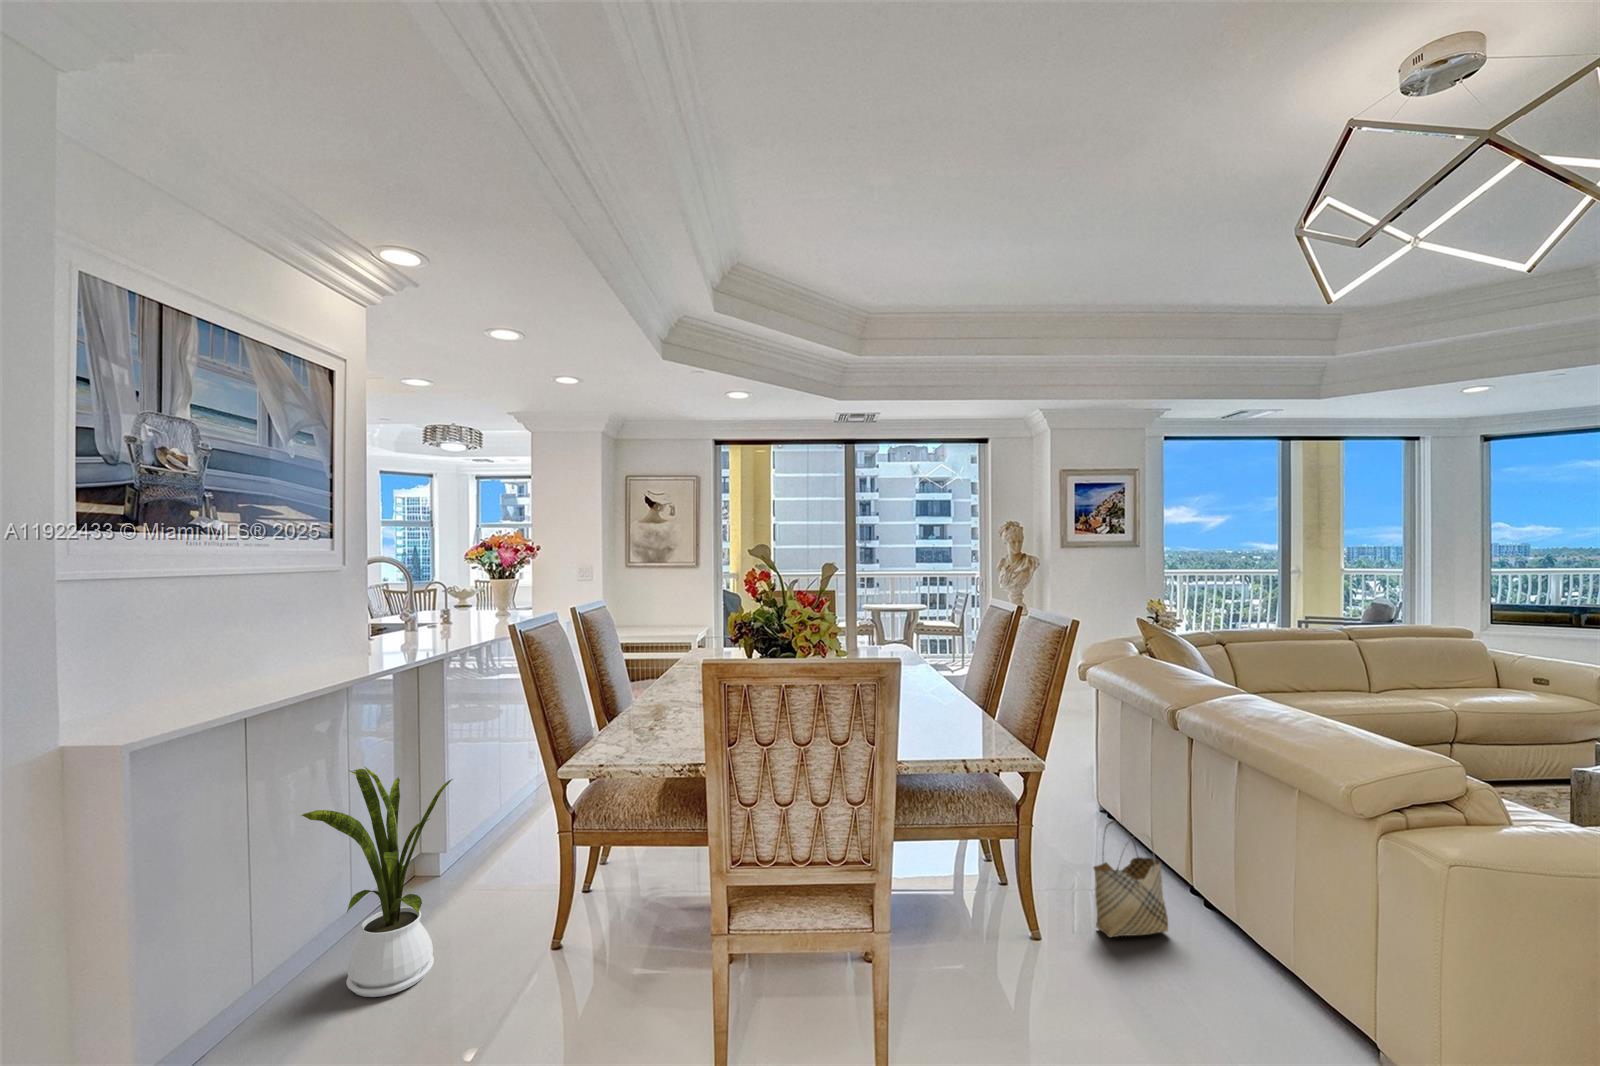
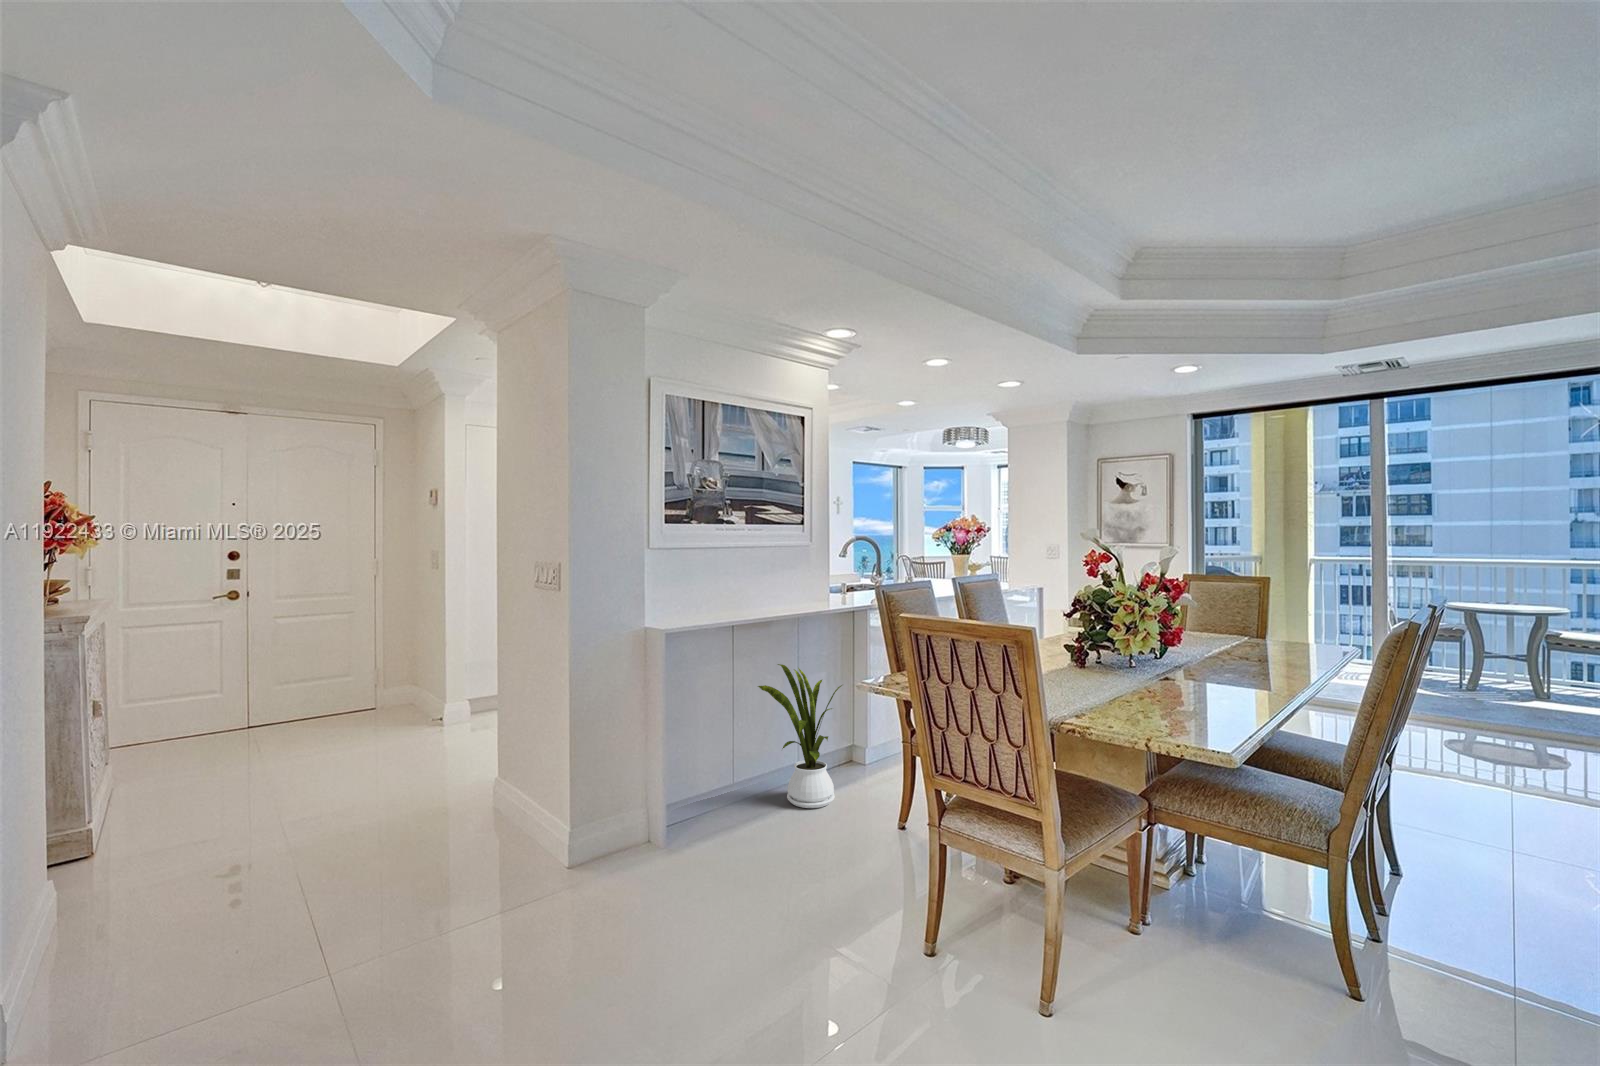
woven basket: present [1094,821,1168,937] -> none [1425,868,1551,1023]

